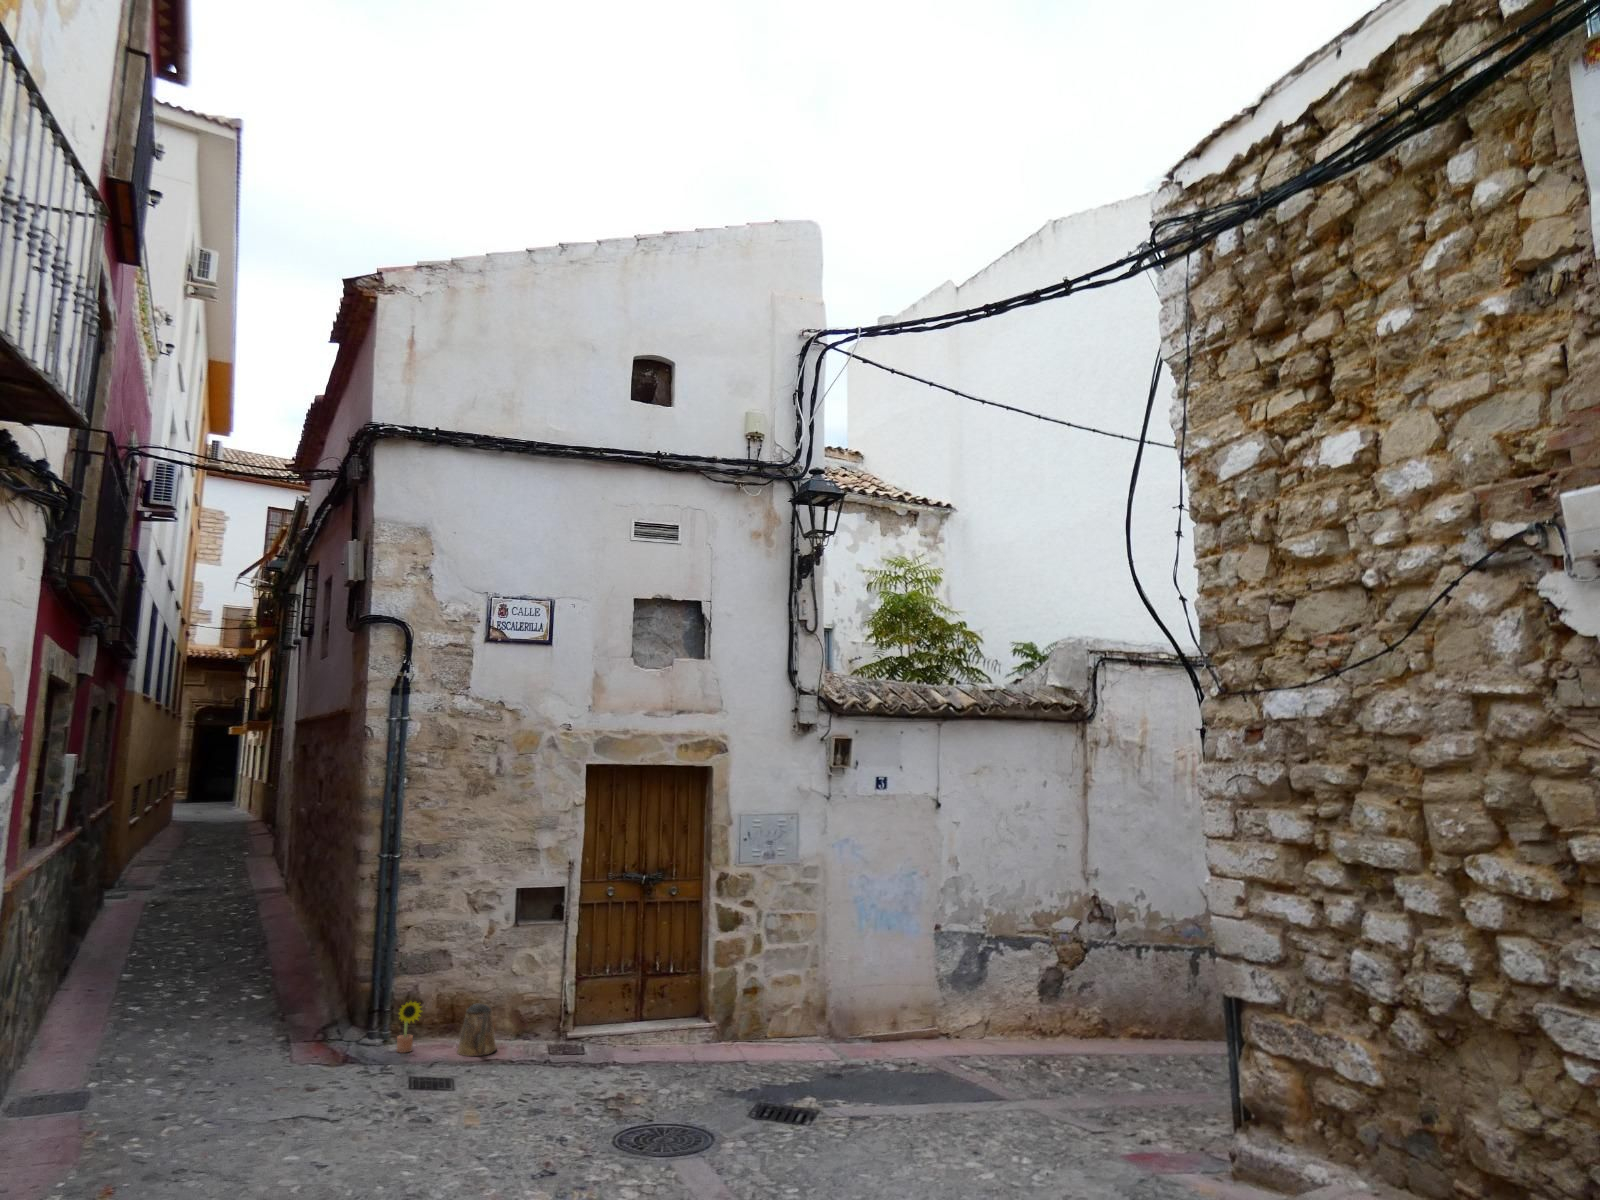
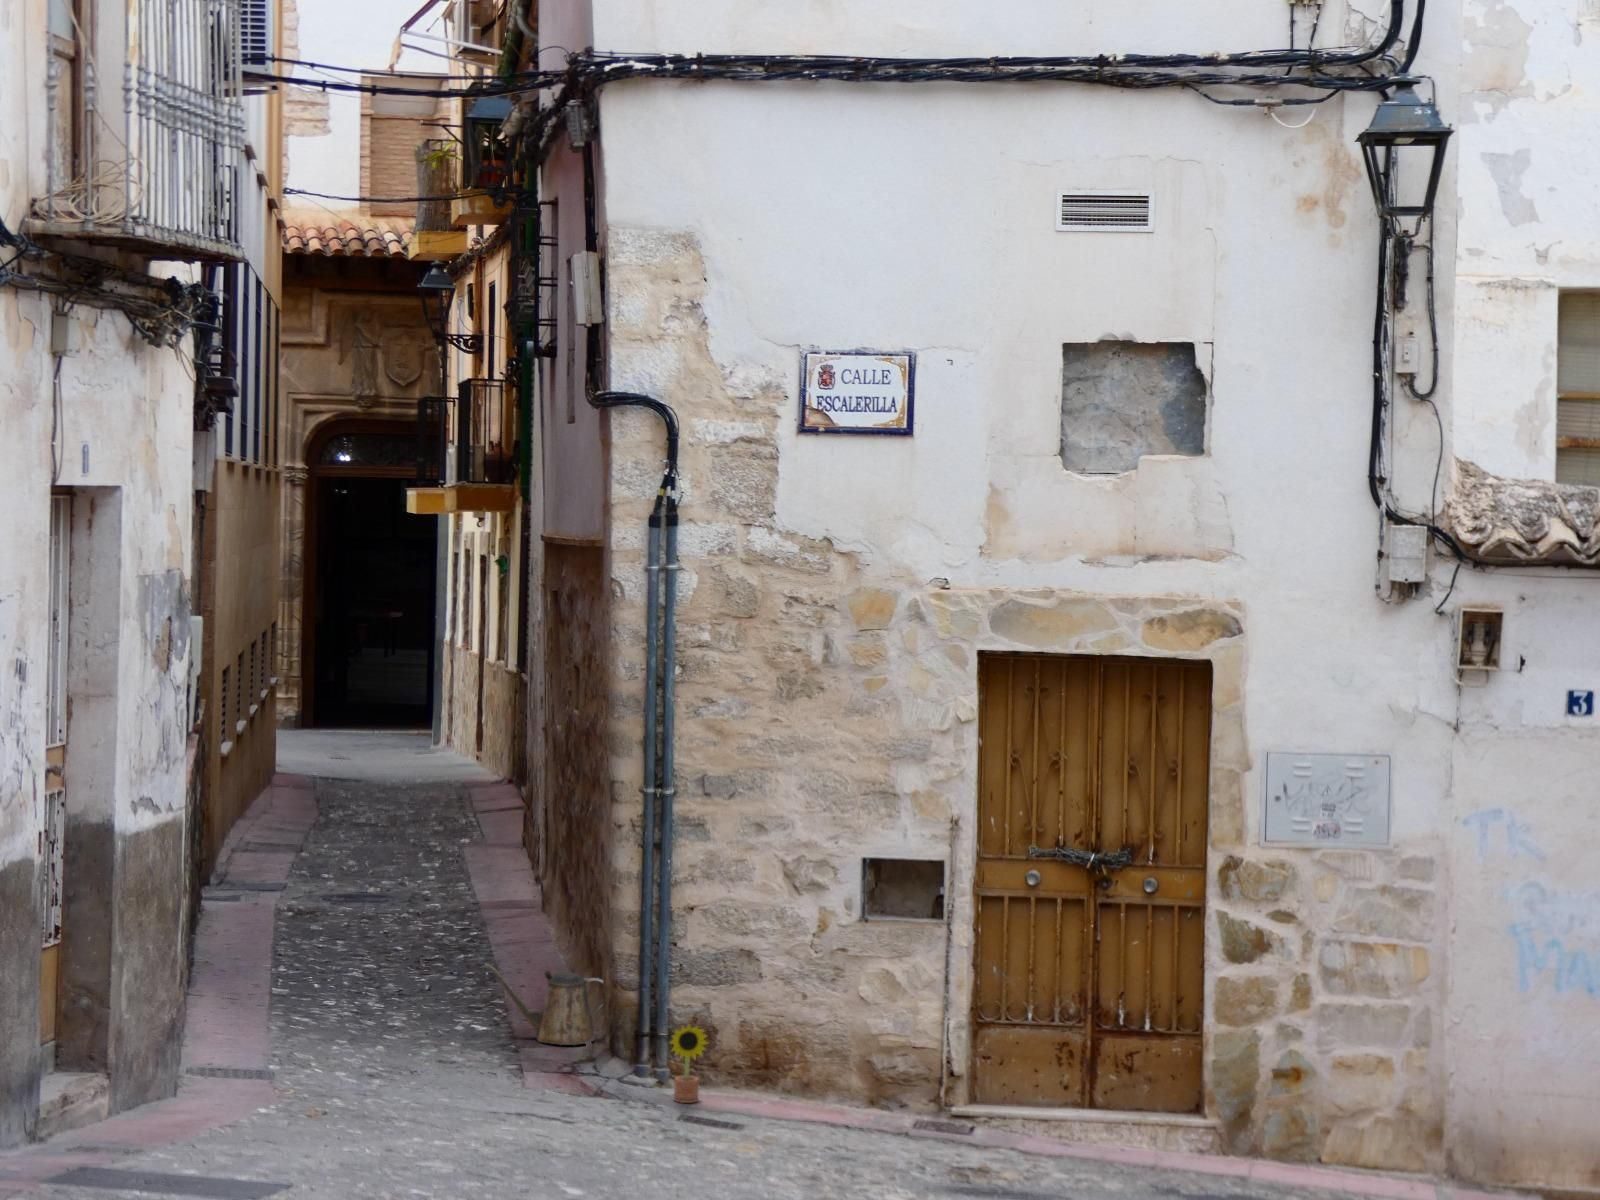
watering can: present [457,1004,497,1056] -> present [485,964,603,1045]

